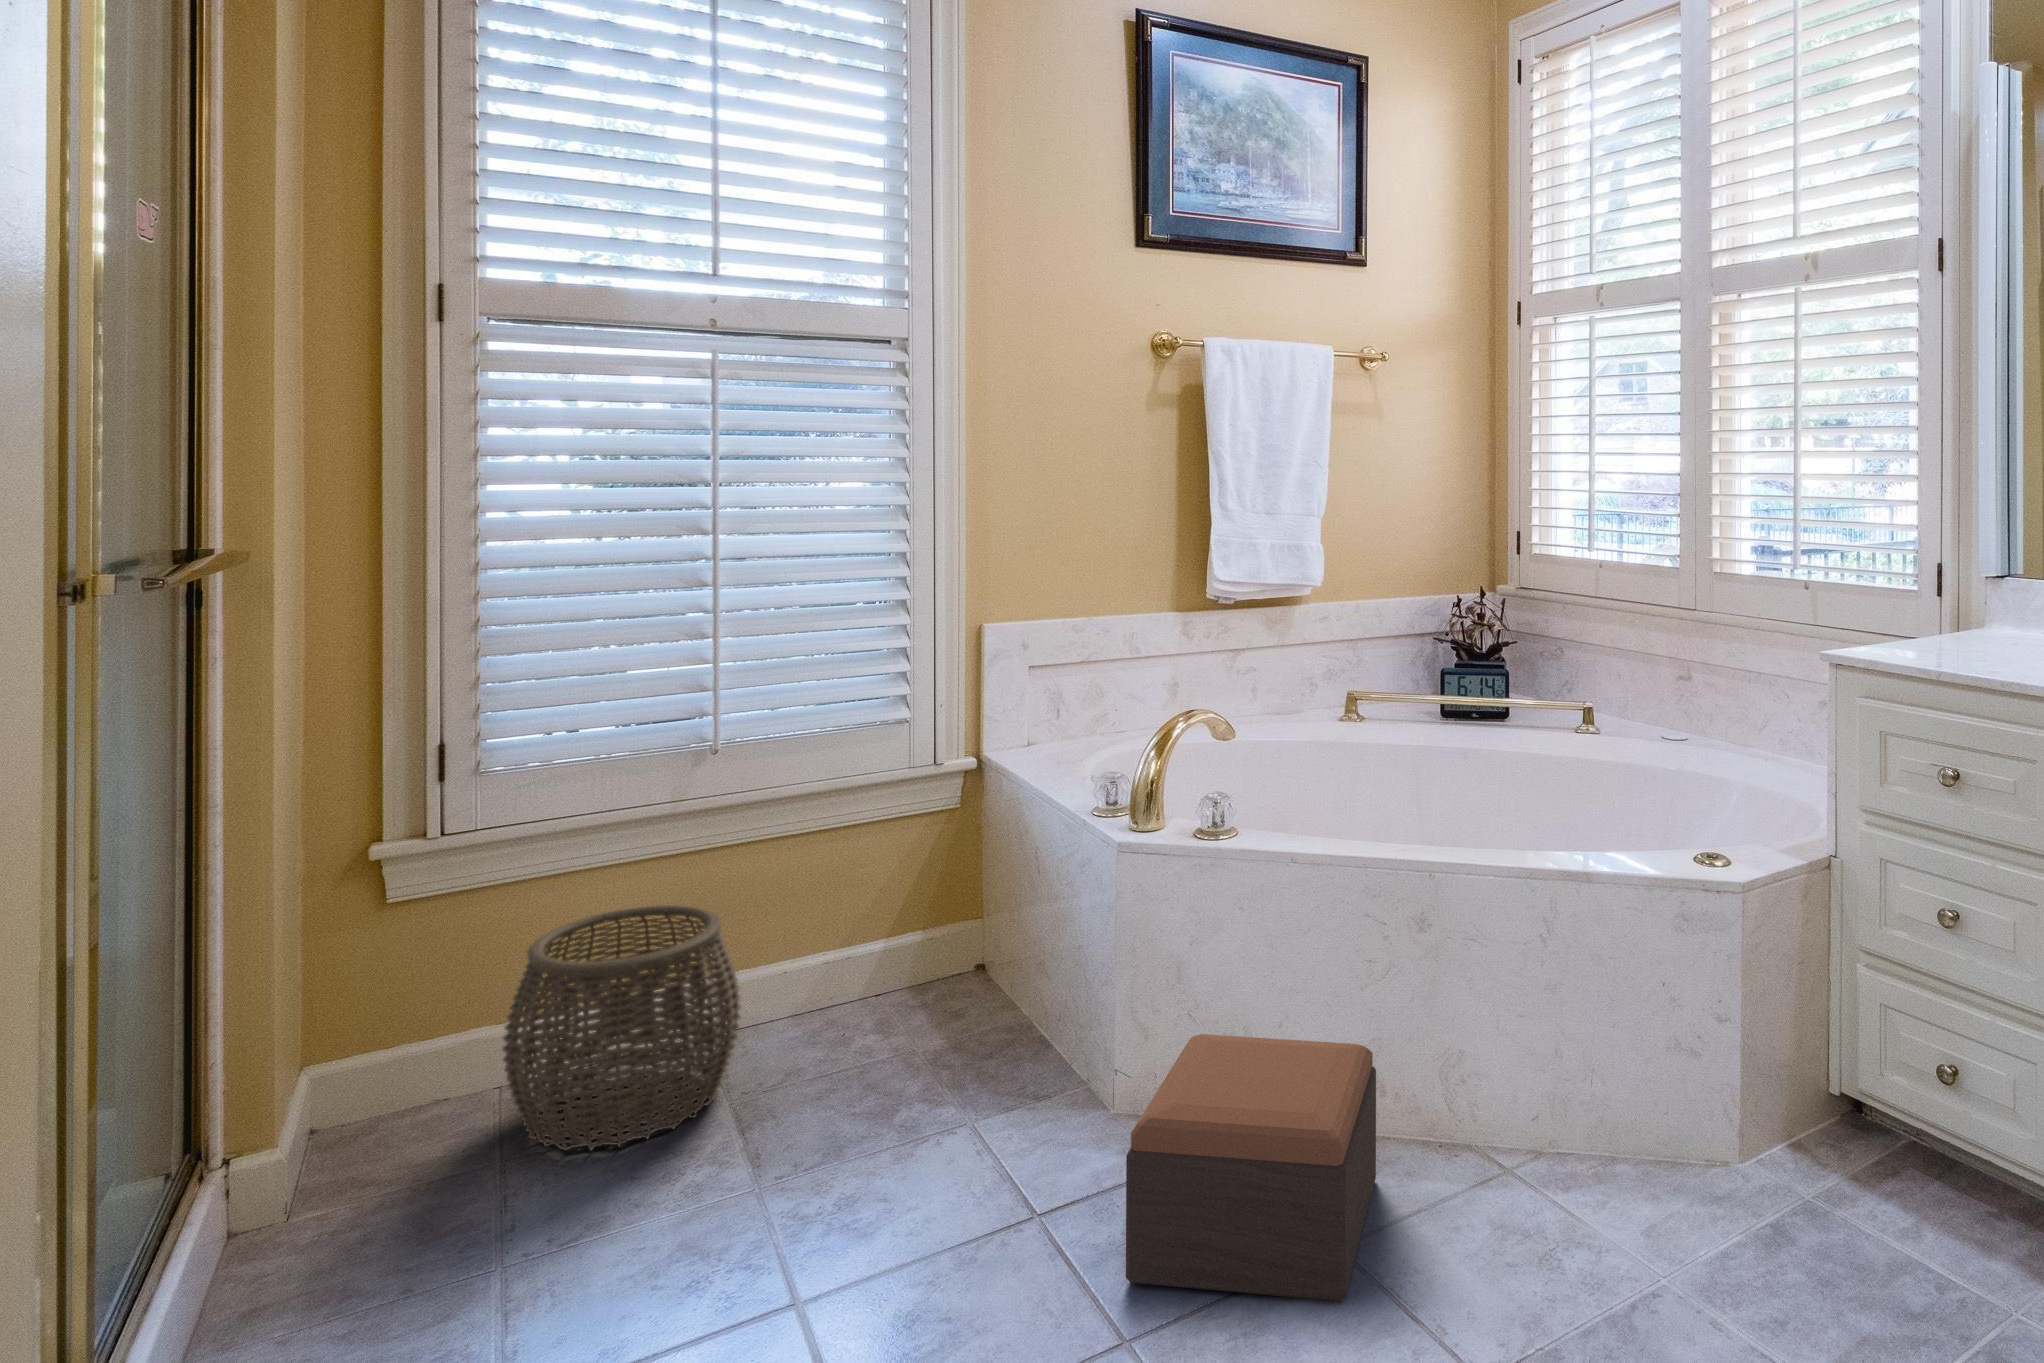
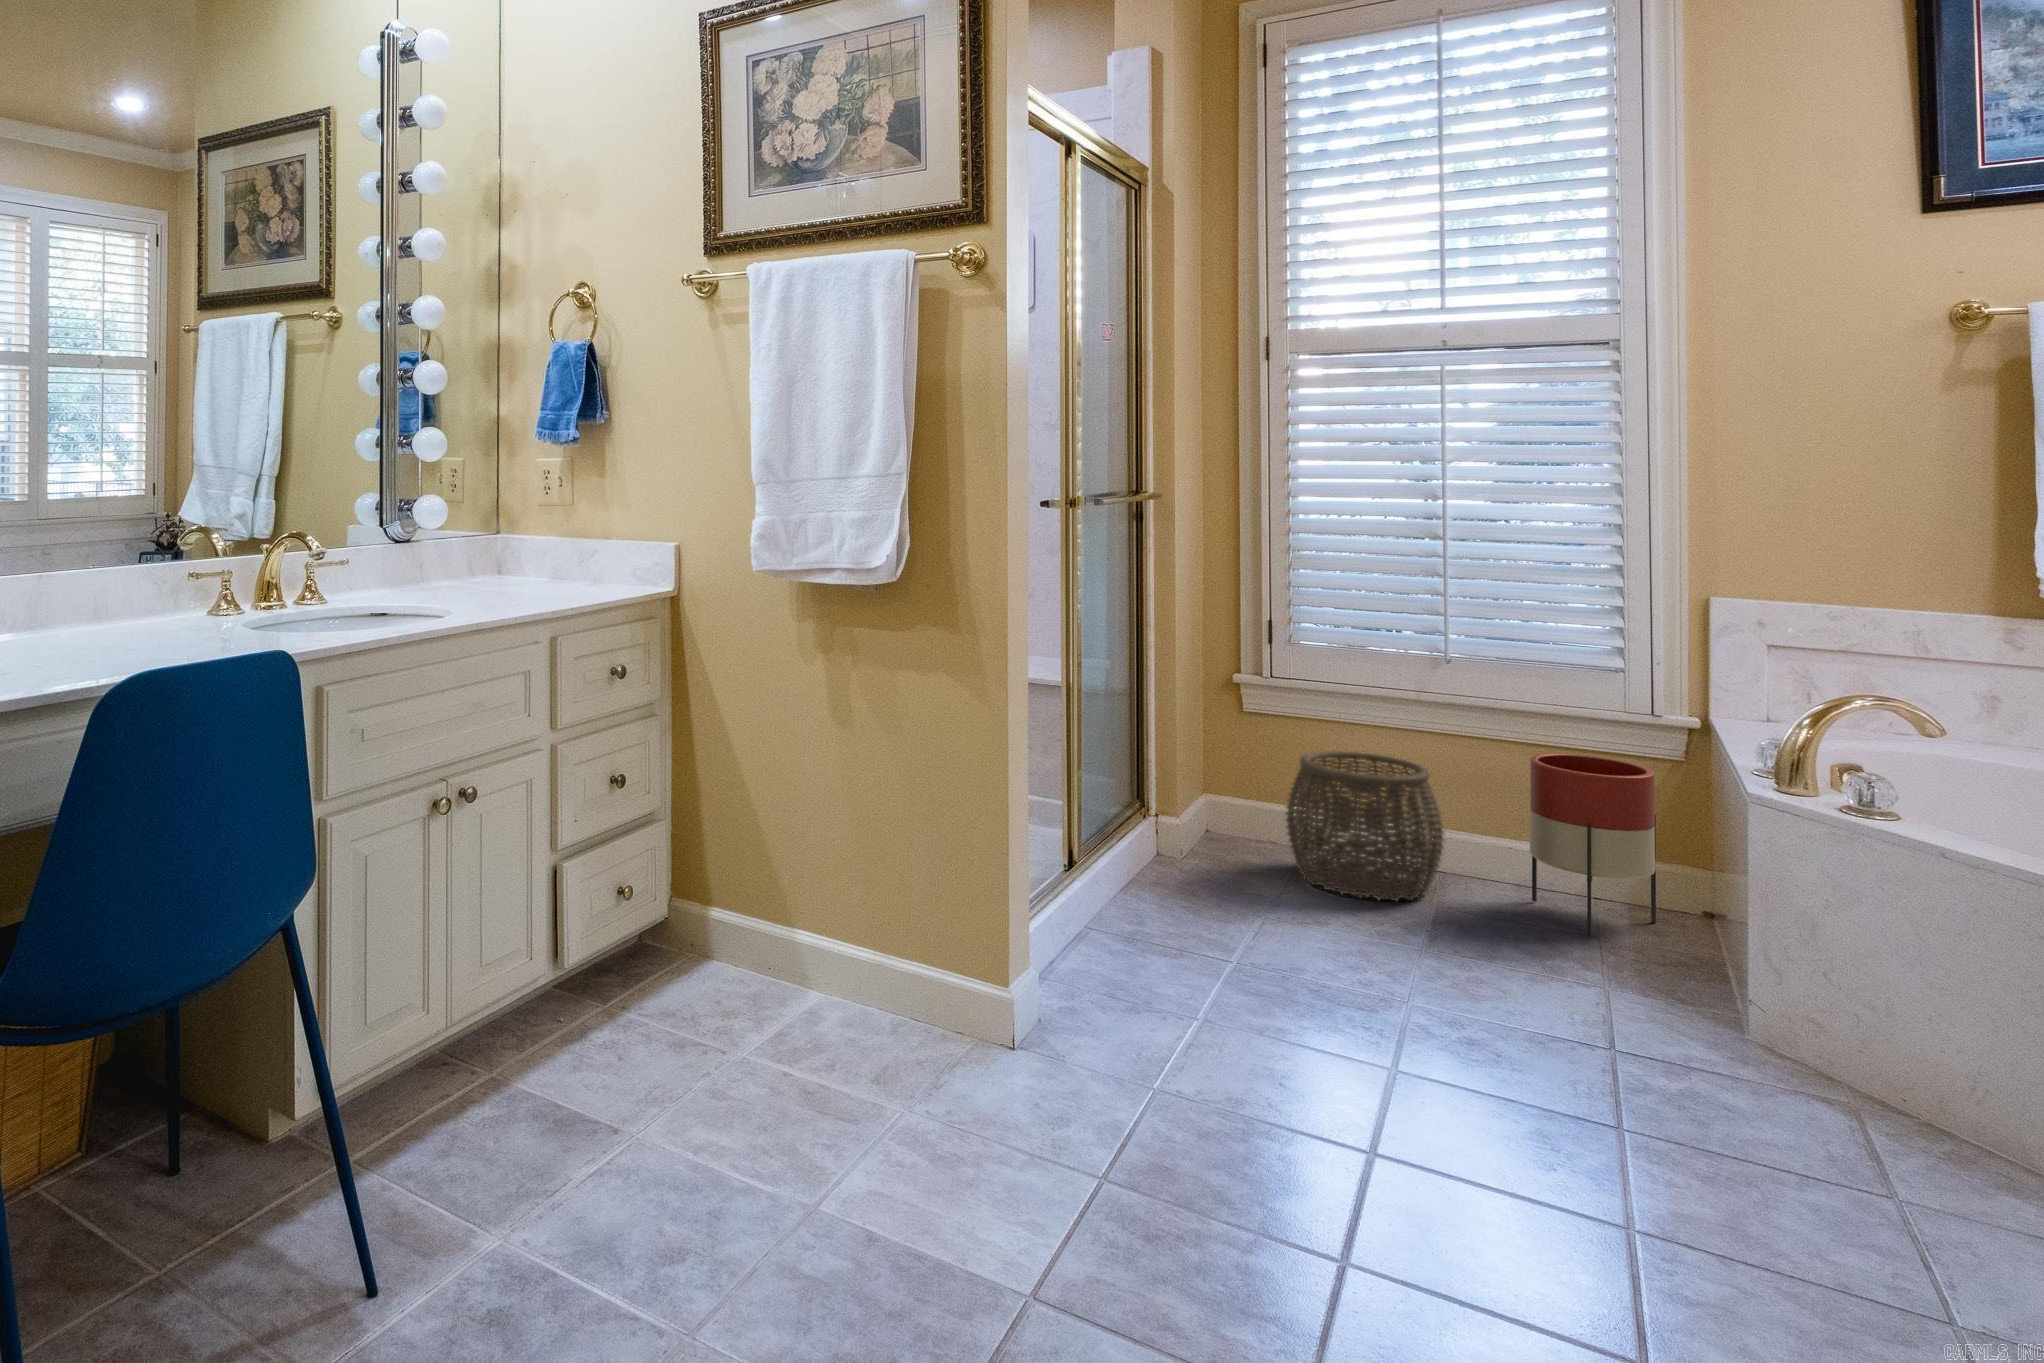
planter: none [823,825,960,1052] -> present [1530,753,1656,936]
footstool: present [1126,1034,1376,1302] -> none [1576,952,1911,1172]

